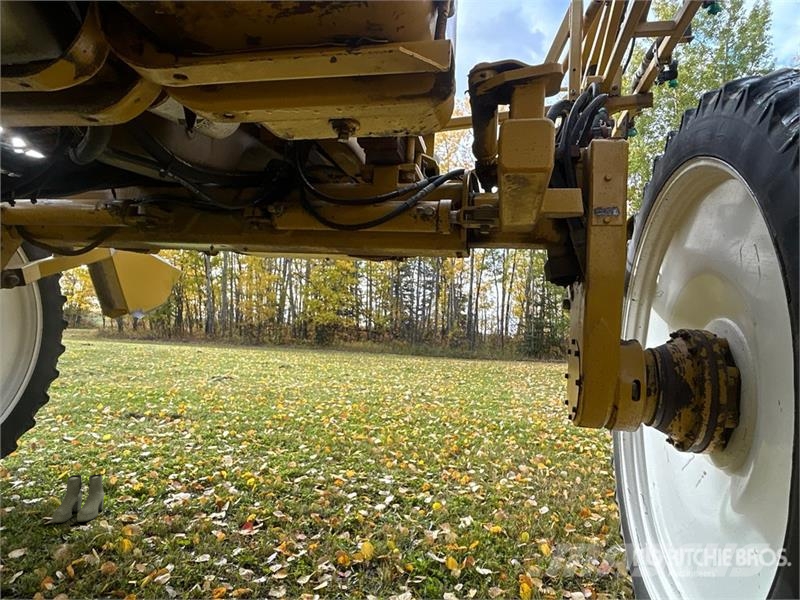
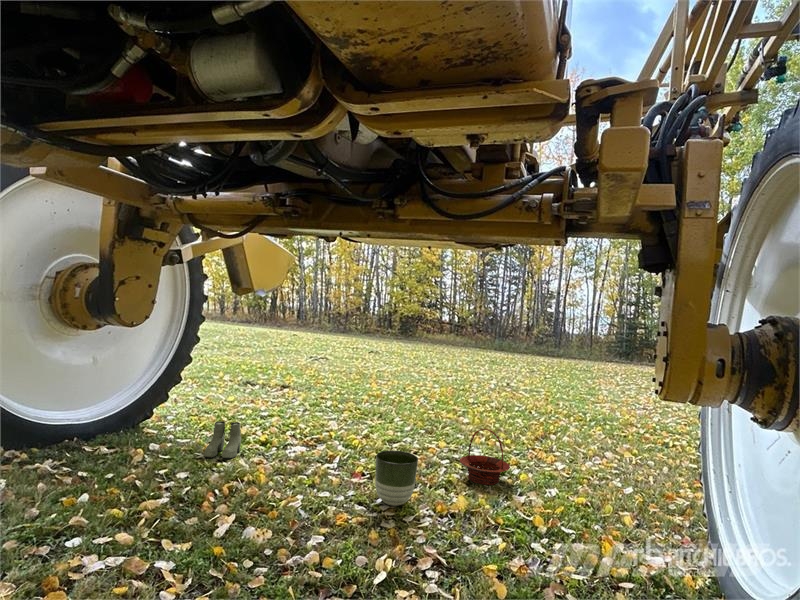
basket: none [366,457,422,521] -> present [460,429,510,485]
planter: none [265,496,315,563] -> present [375,450,418,506]

